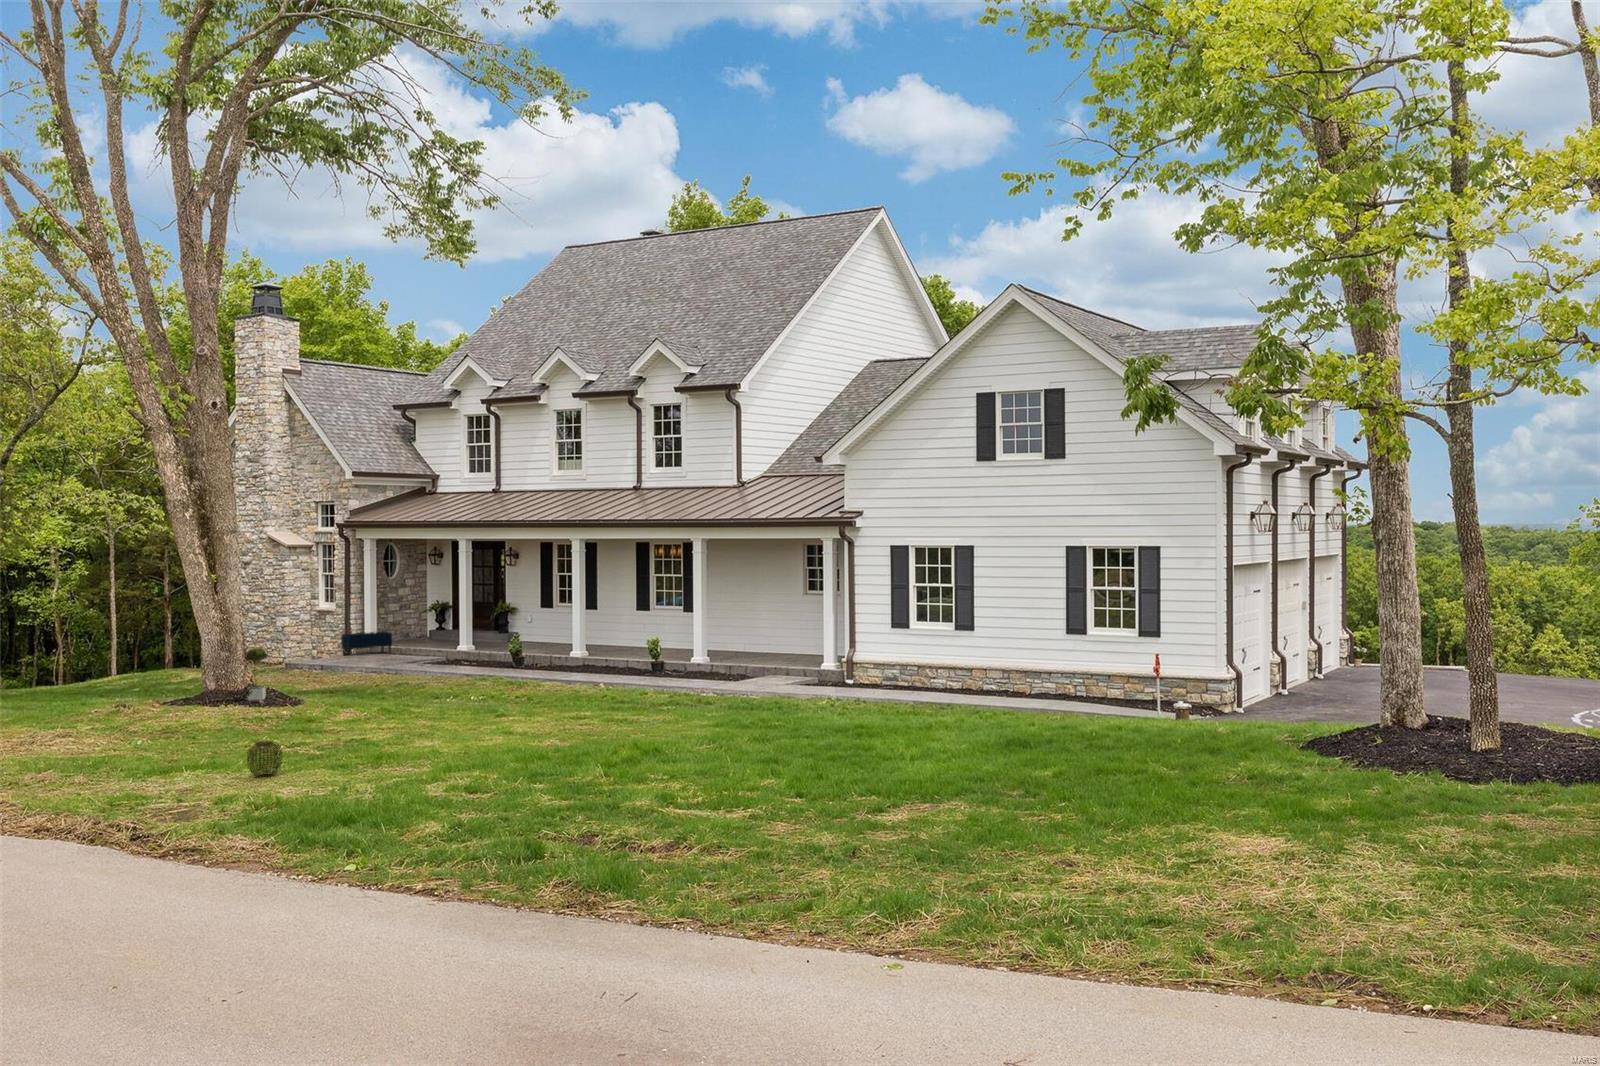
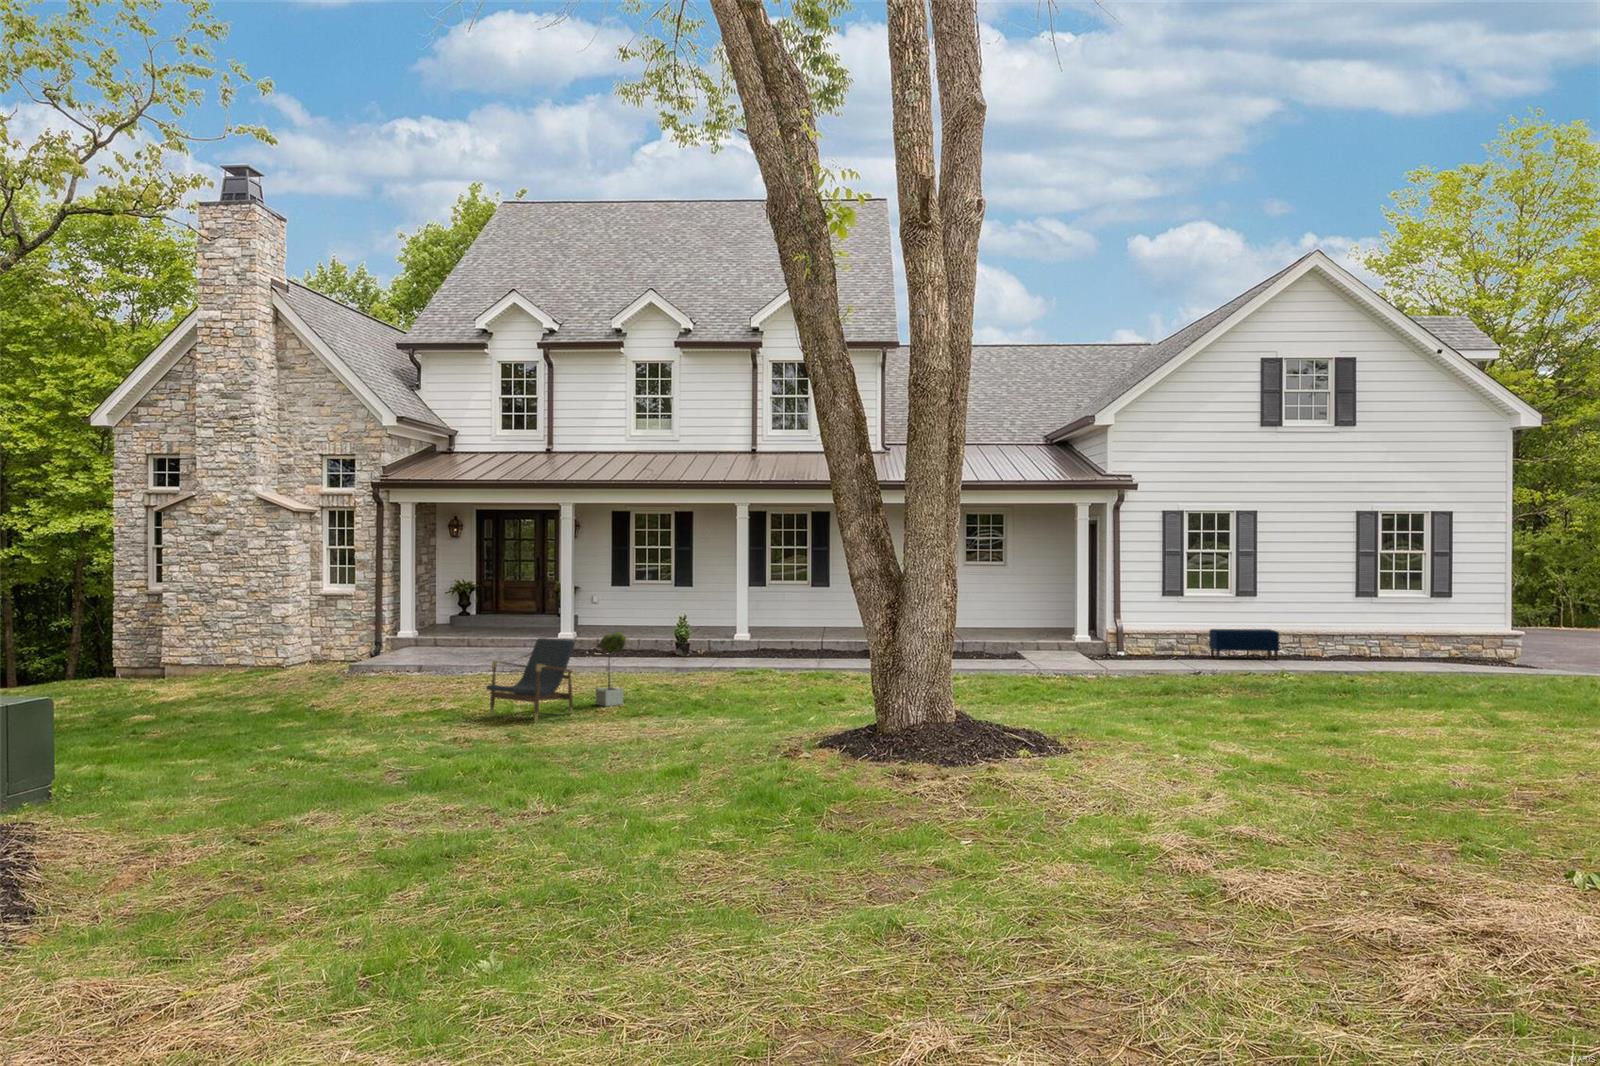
bench: present [341,631,392,655] -> present [1209,629,1279,660]
lounge chair: none [153,650,211,707] -> present [486,638,575,721]
woven basket: present [247,741,282,777] -> none [1312,744,1365,798]

